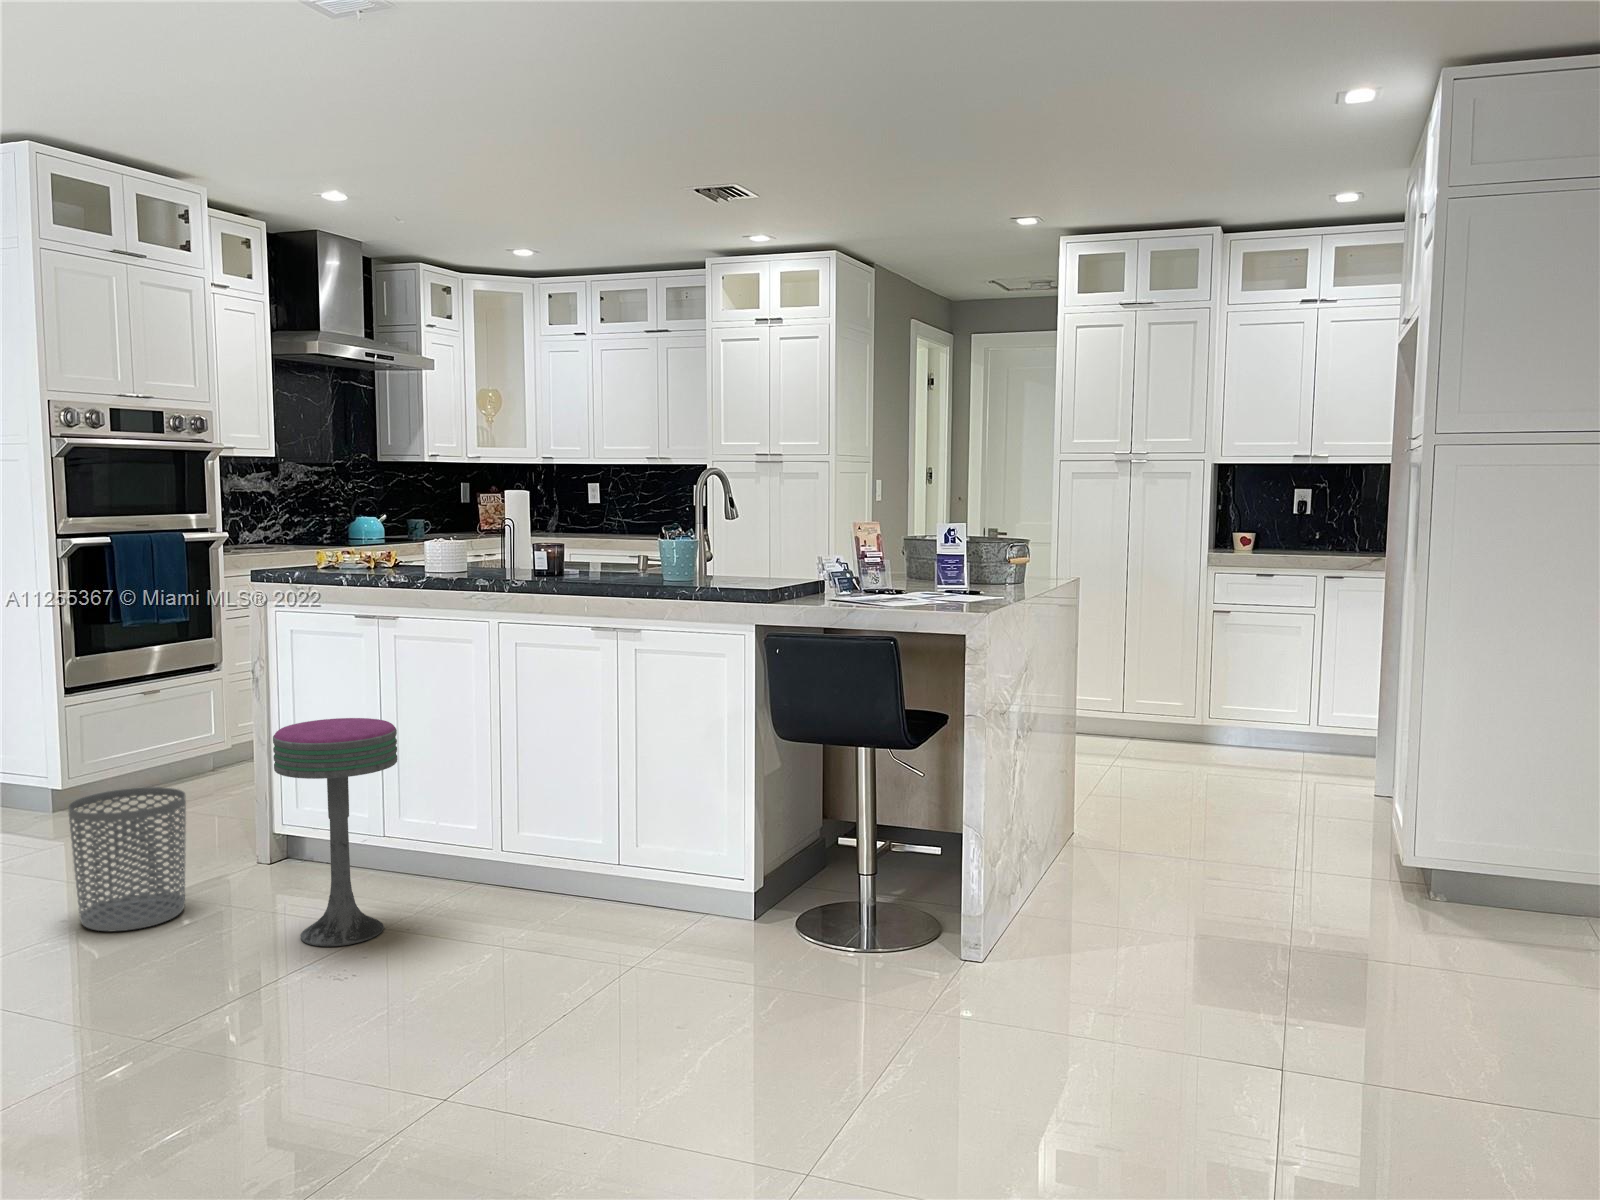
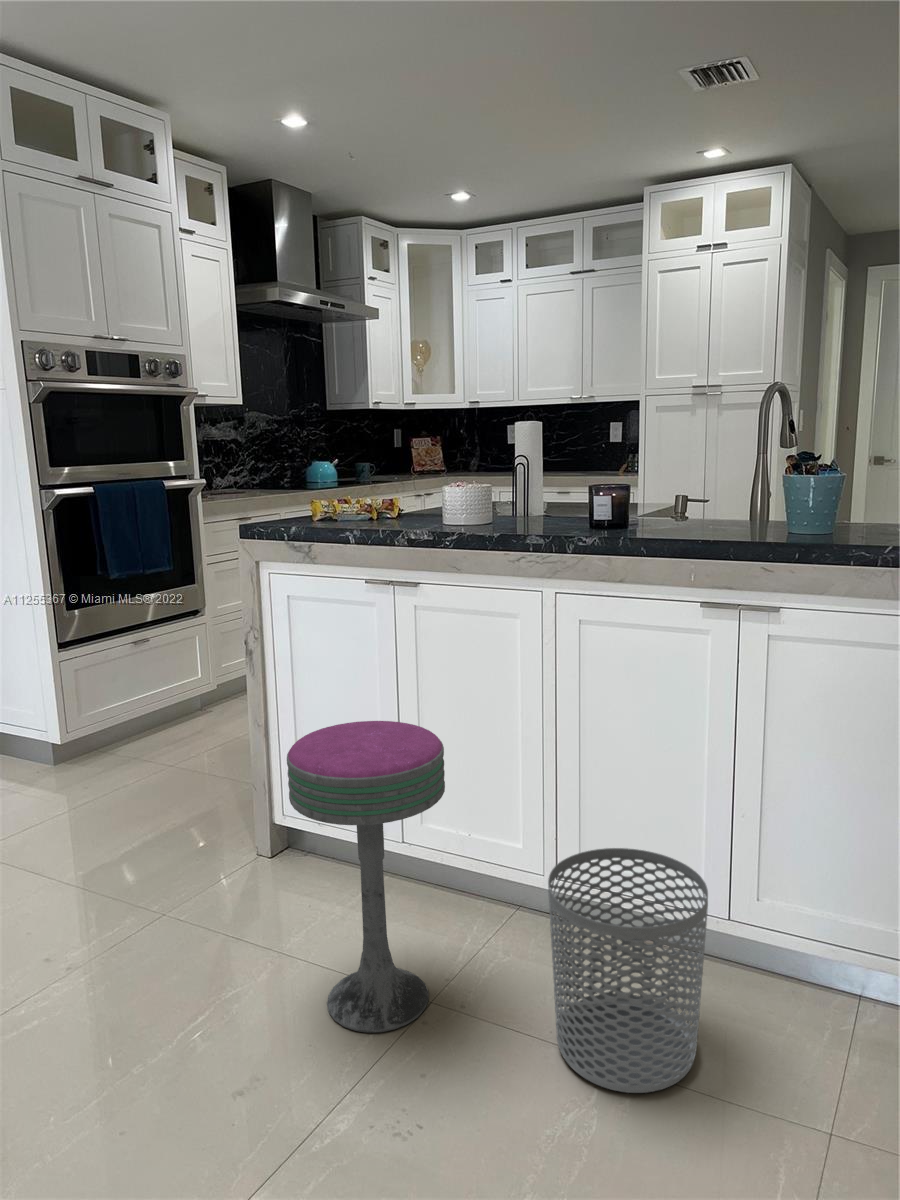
waste bin: present [68,787,186,931] -> present [548,848,708,1093]

